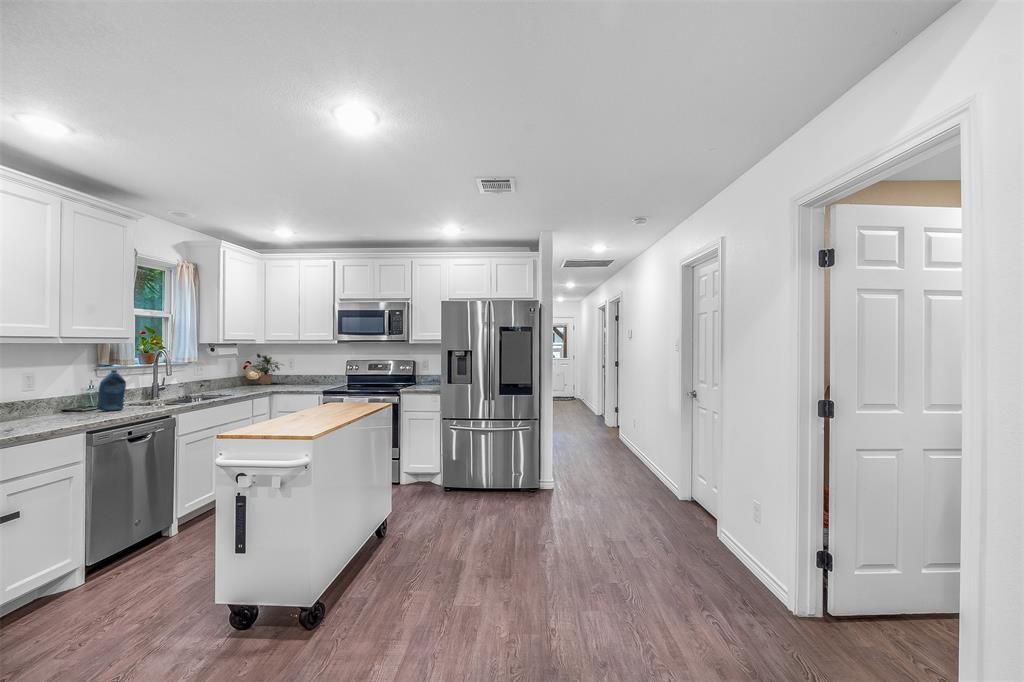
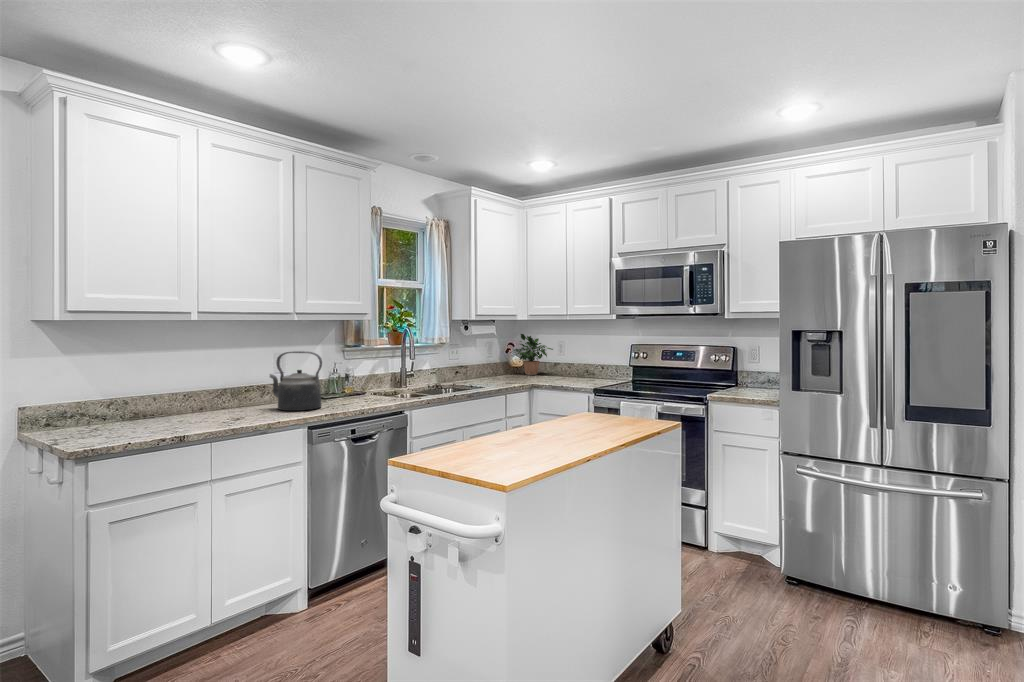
kettle: none [29,370,94,421] -> present [270,351,322,411]
bottle: present [97,370,126,411] -> none [334,352,360,401]

